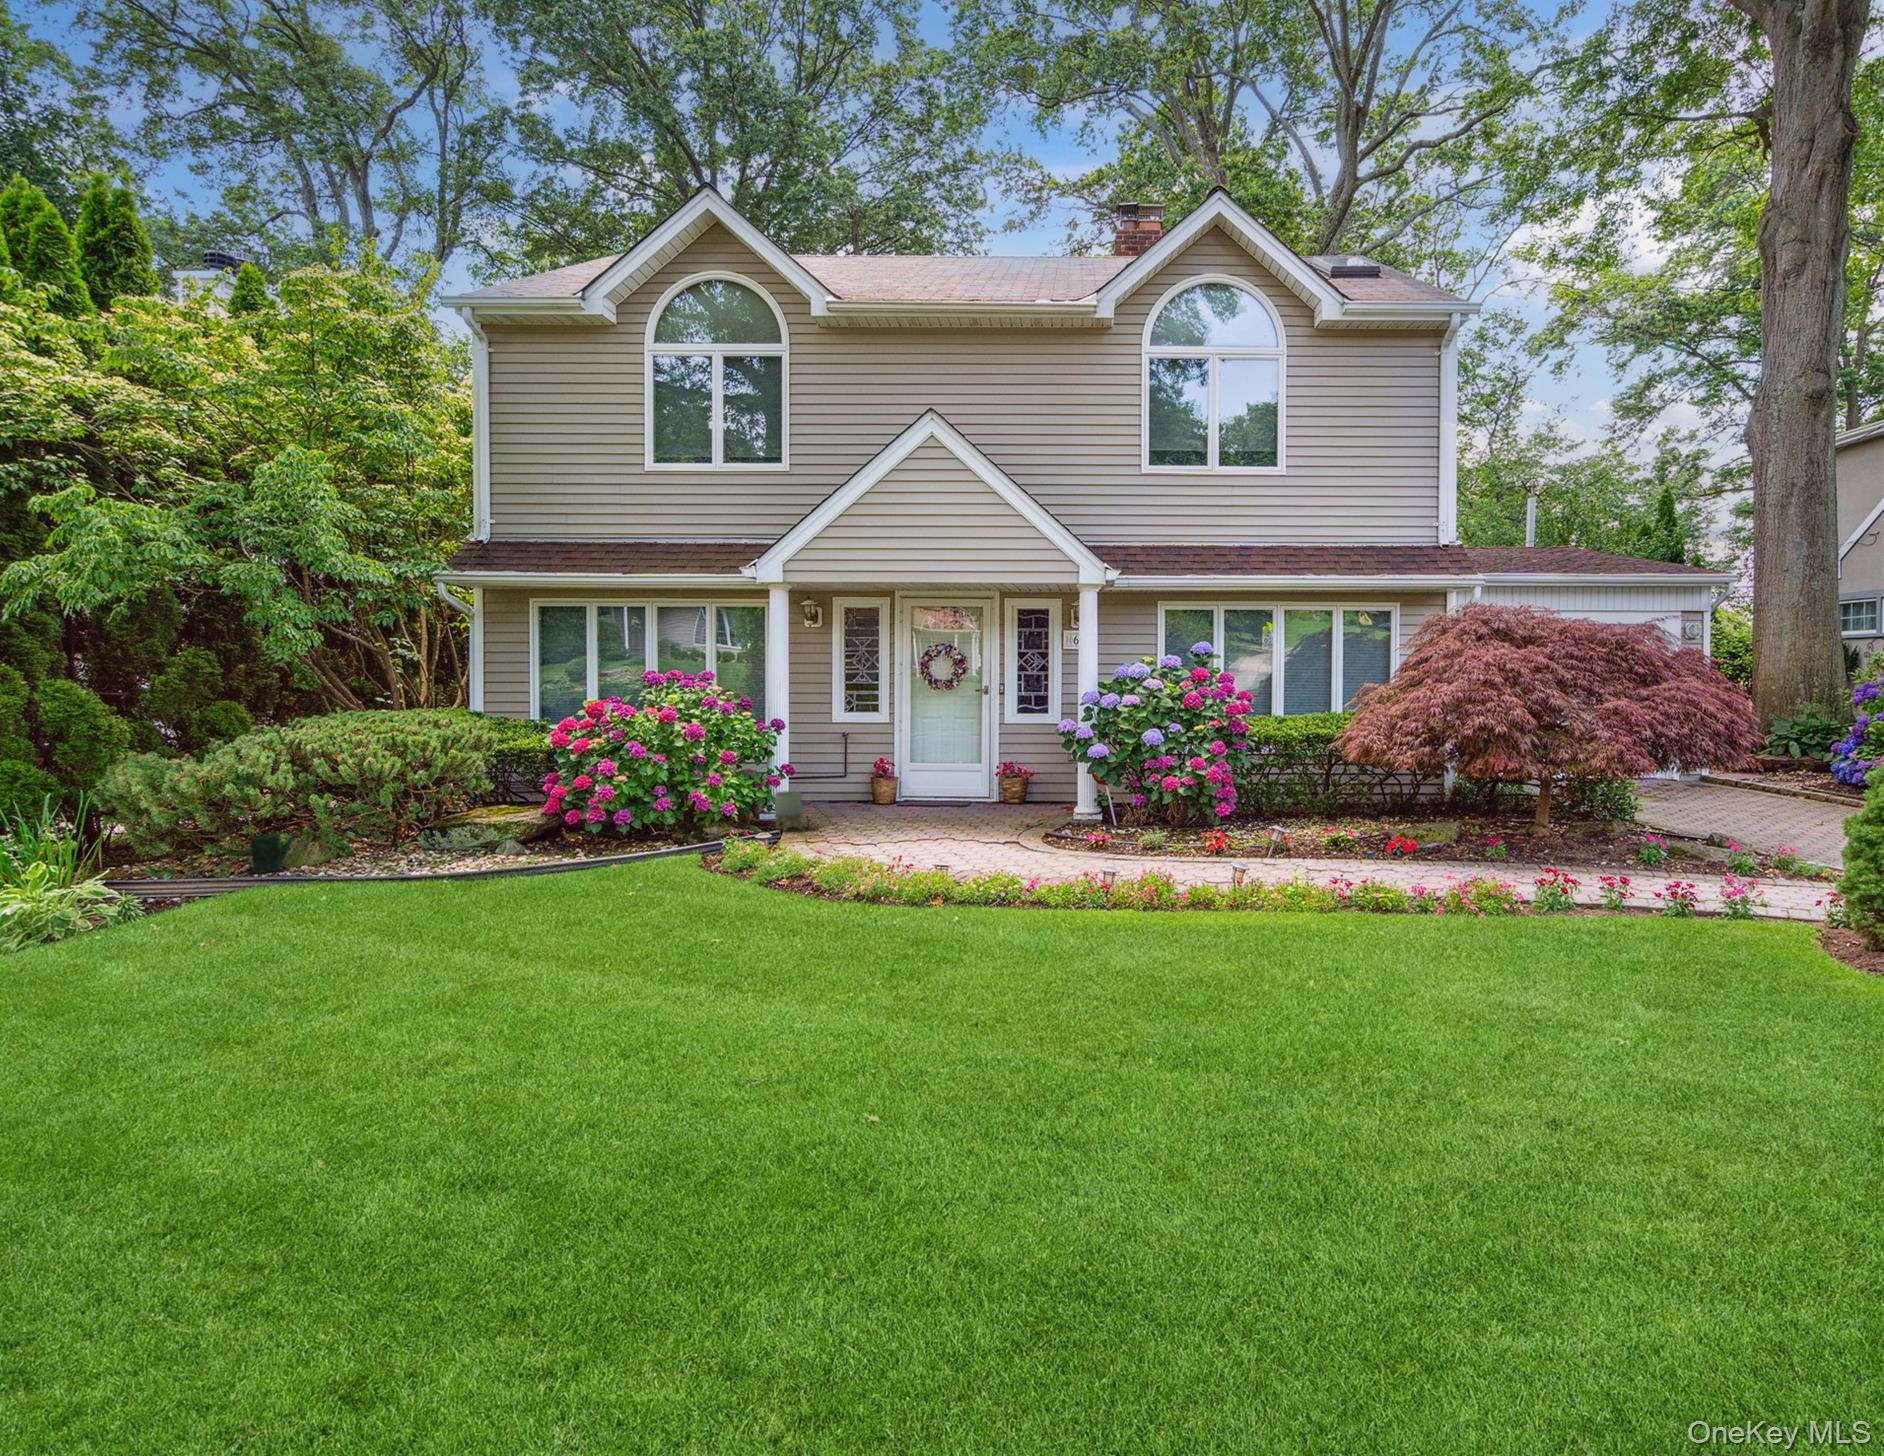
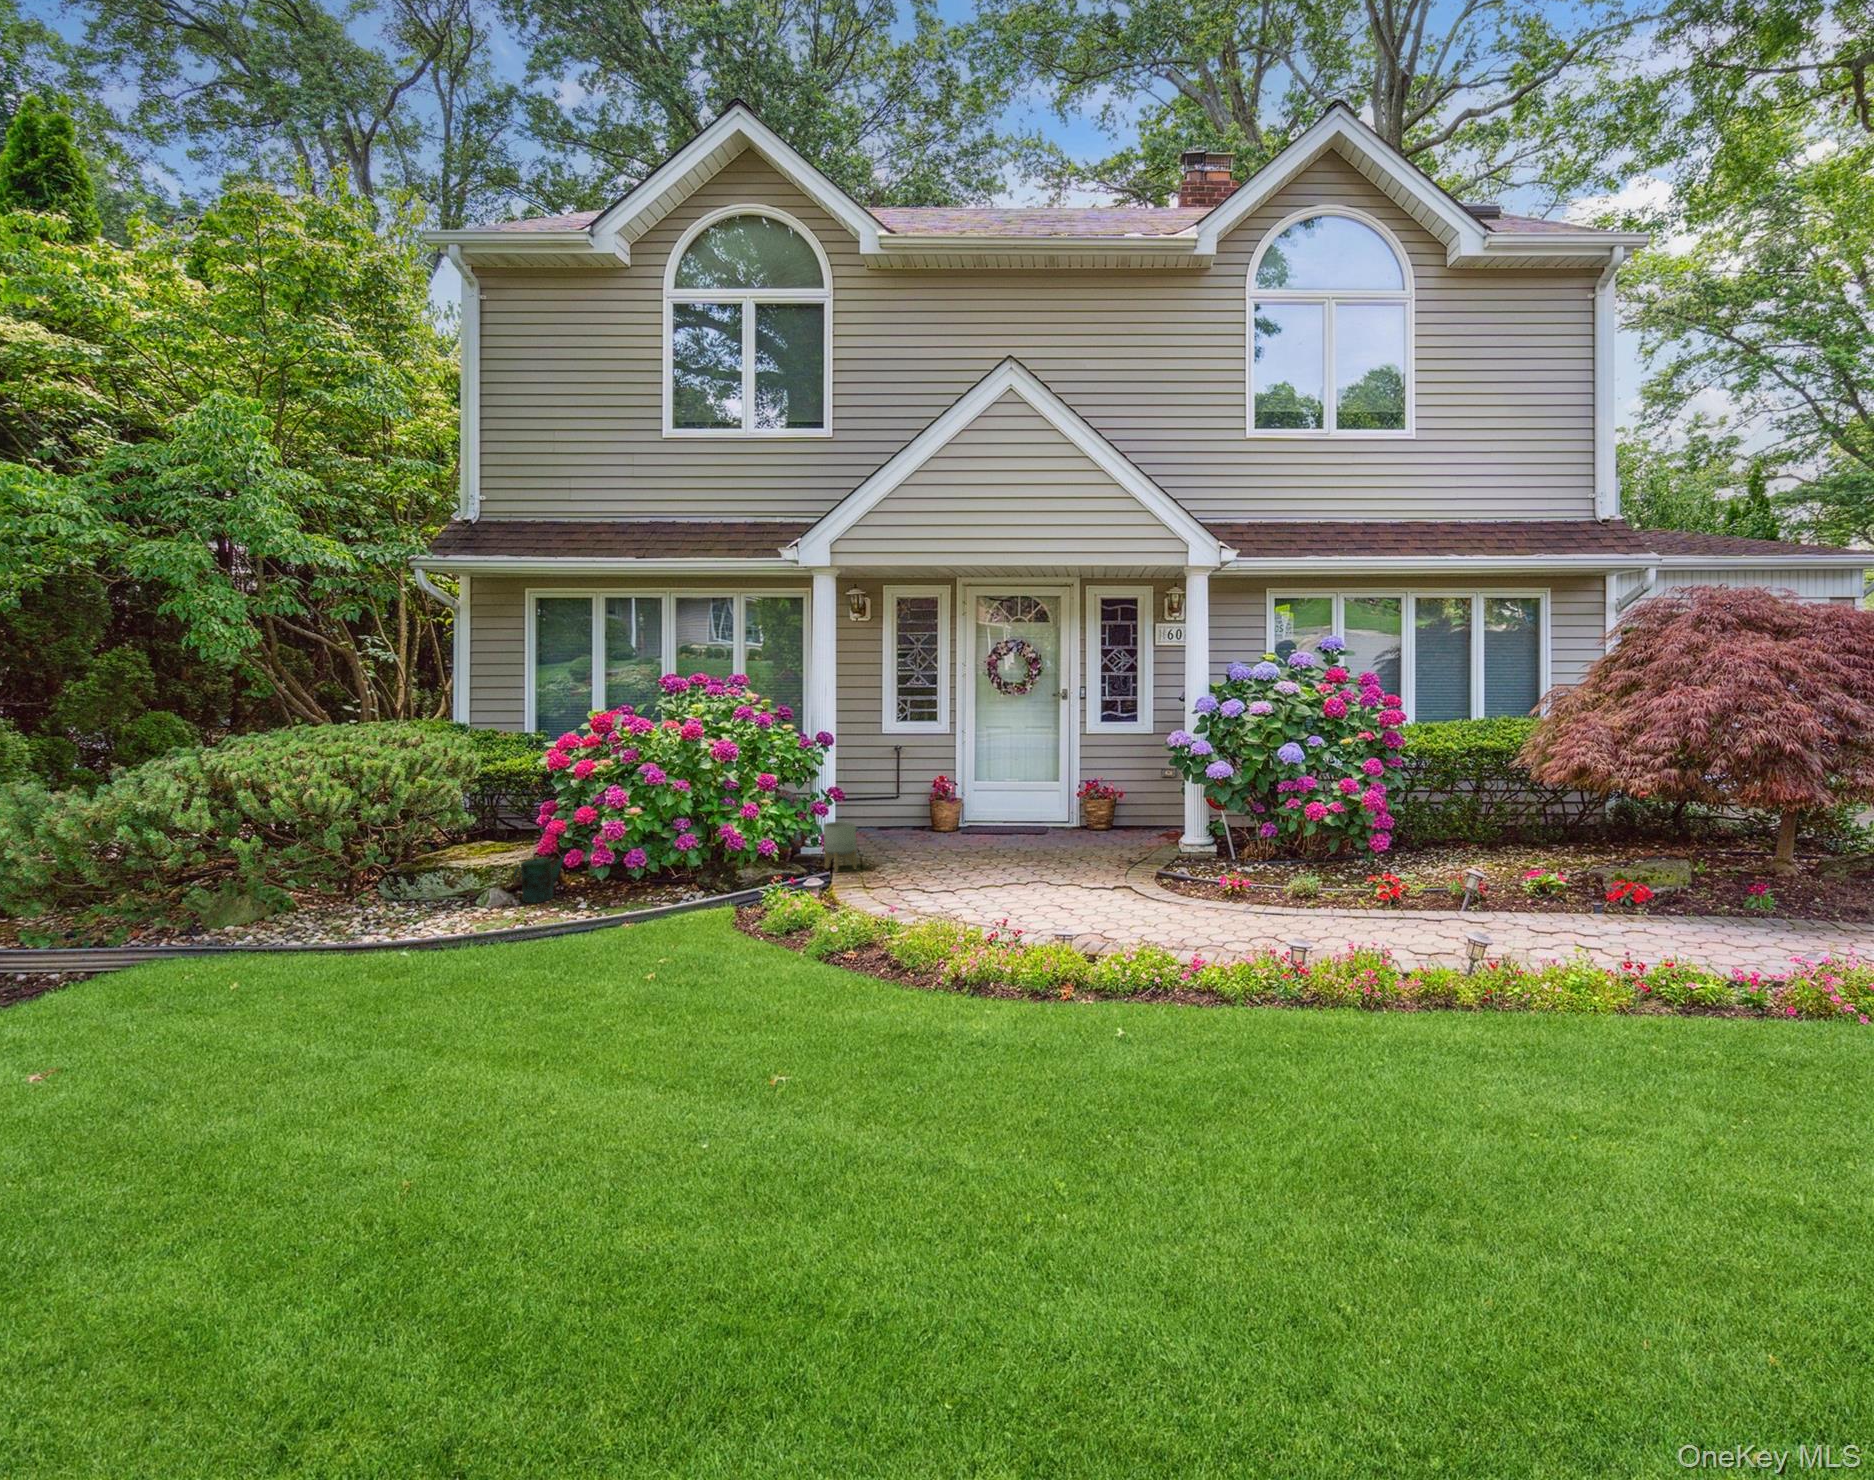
watering can: present [242,826,302,873] -> present [514,848,570,903]

